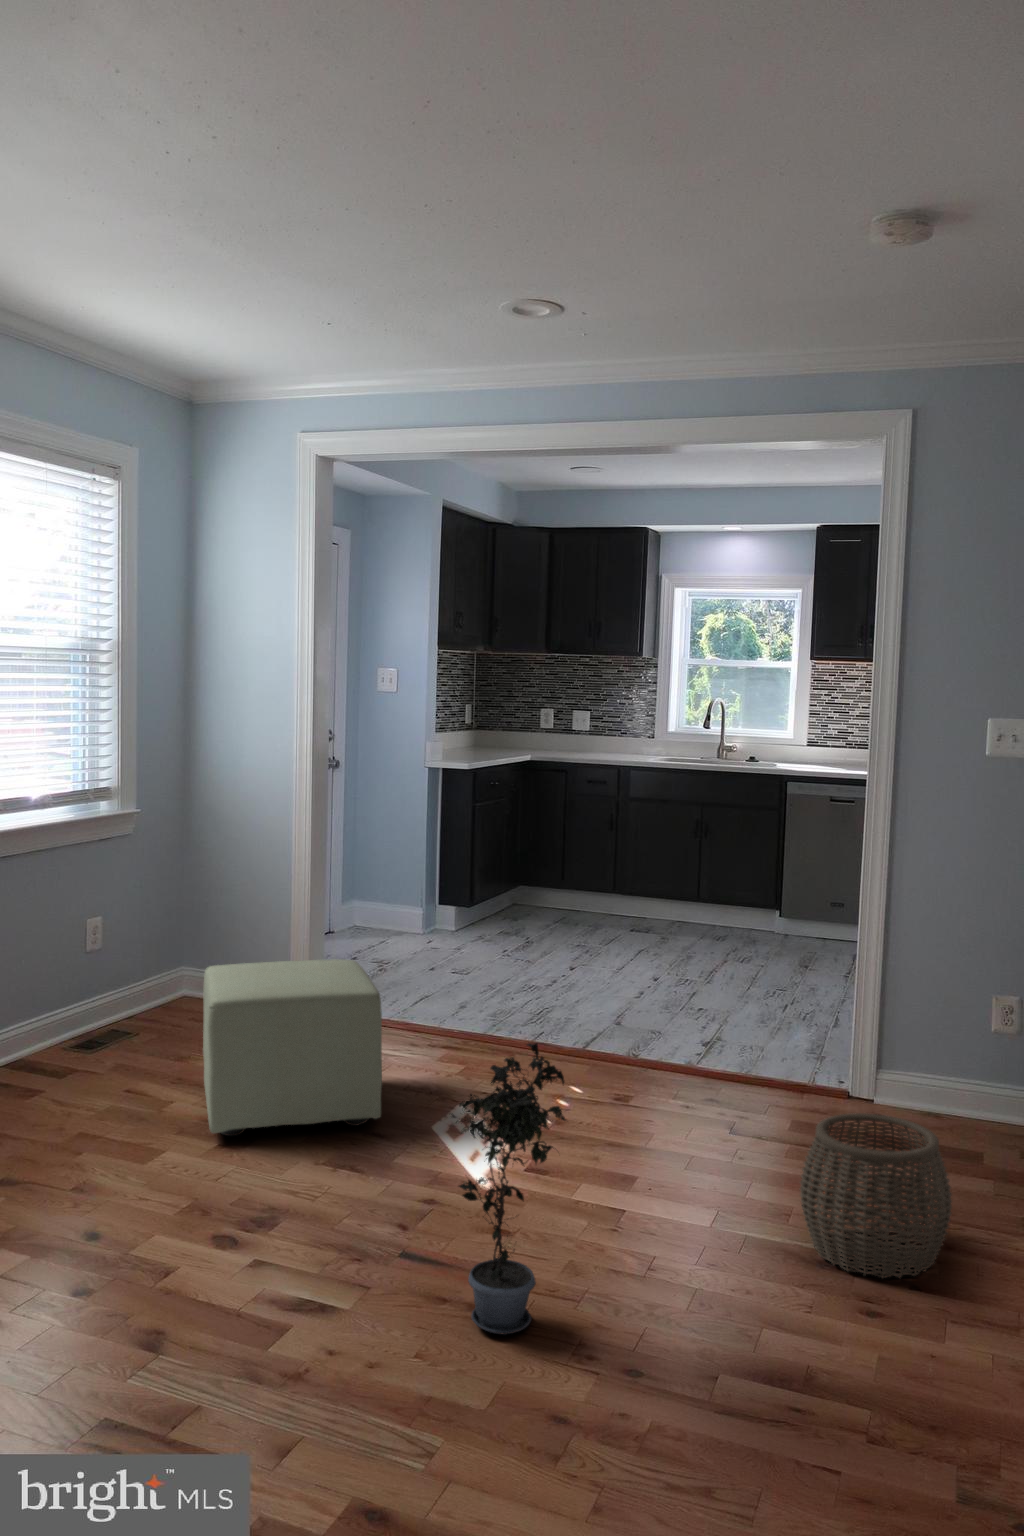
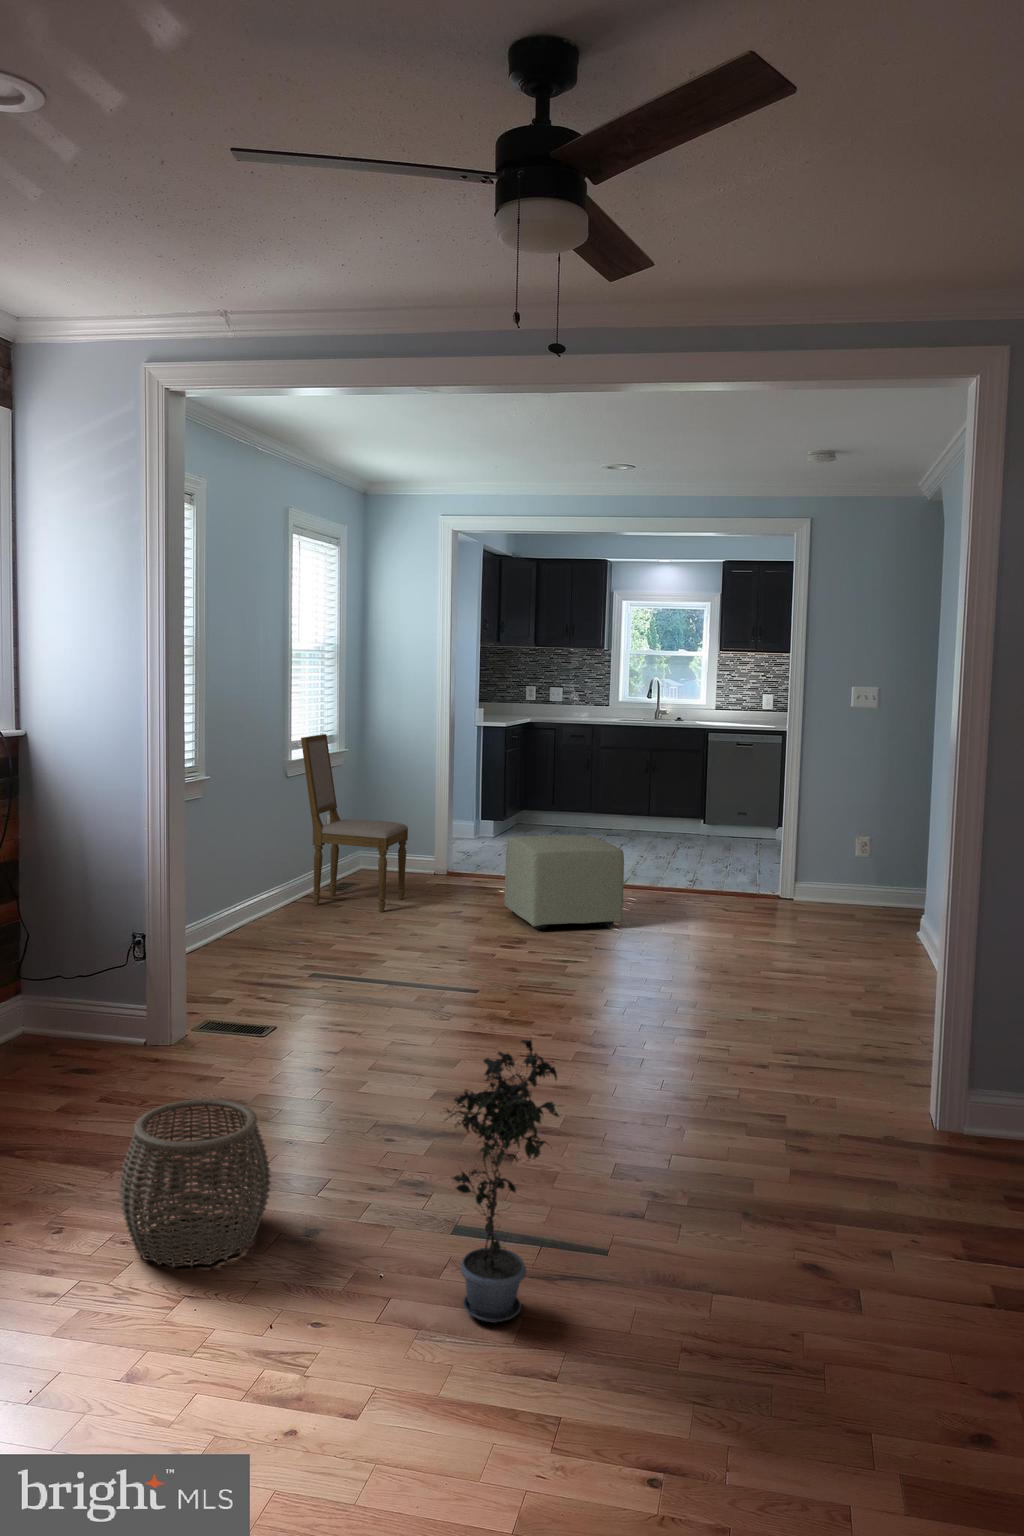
dining chair: none [315,761,427,943] -> present [301,734,408,912]
ottoman: present [203,959,382,1136] -> present [504,835,624,930]
woven basket: present [800,1113,952,1278] -> present [119,1099,271,1267]

